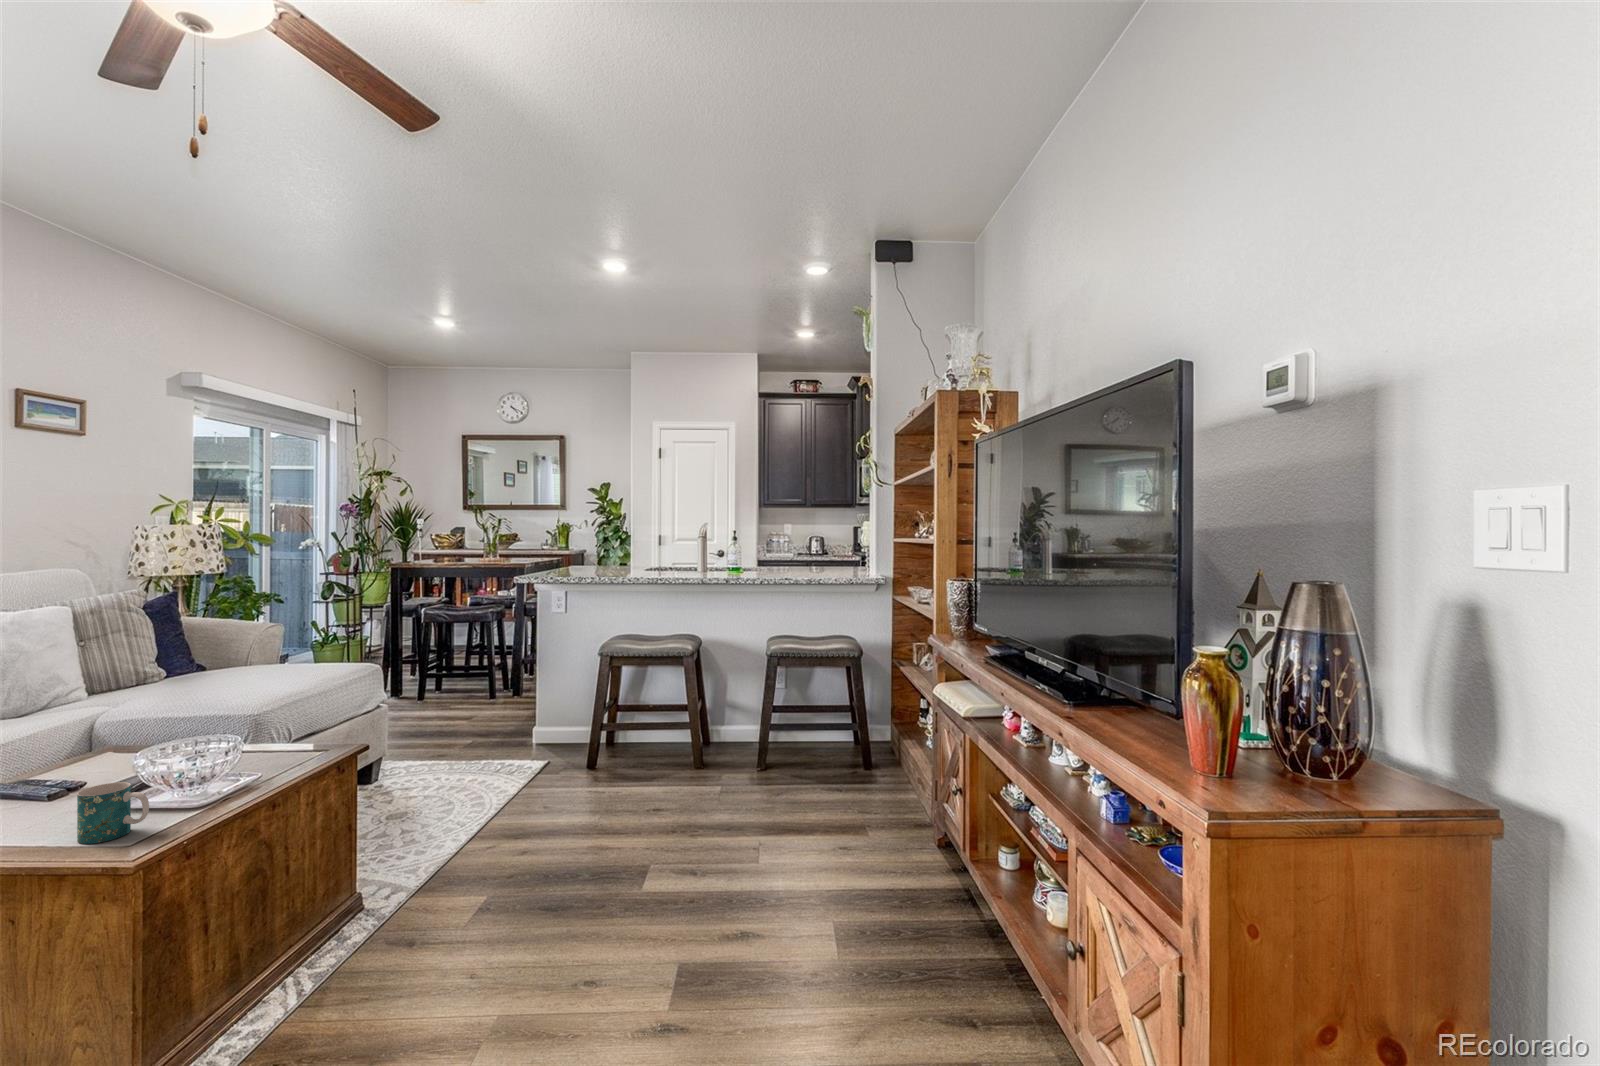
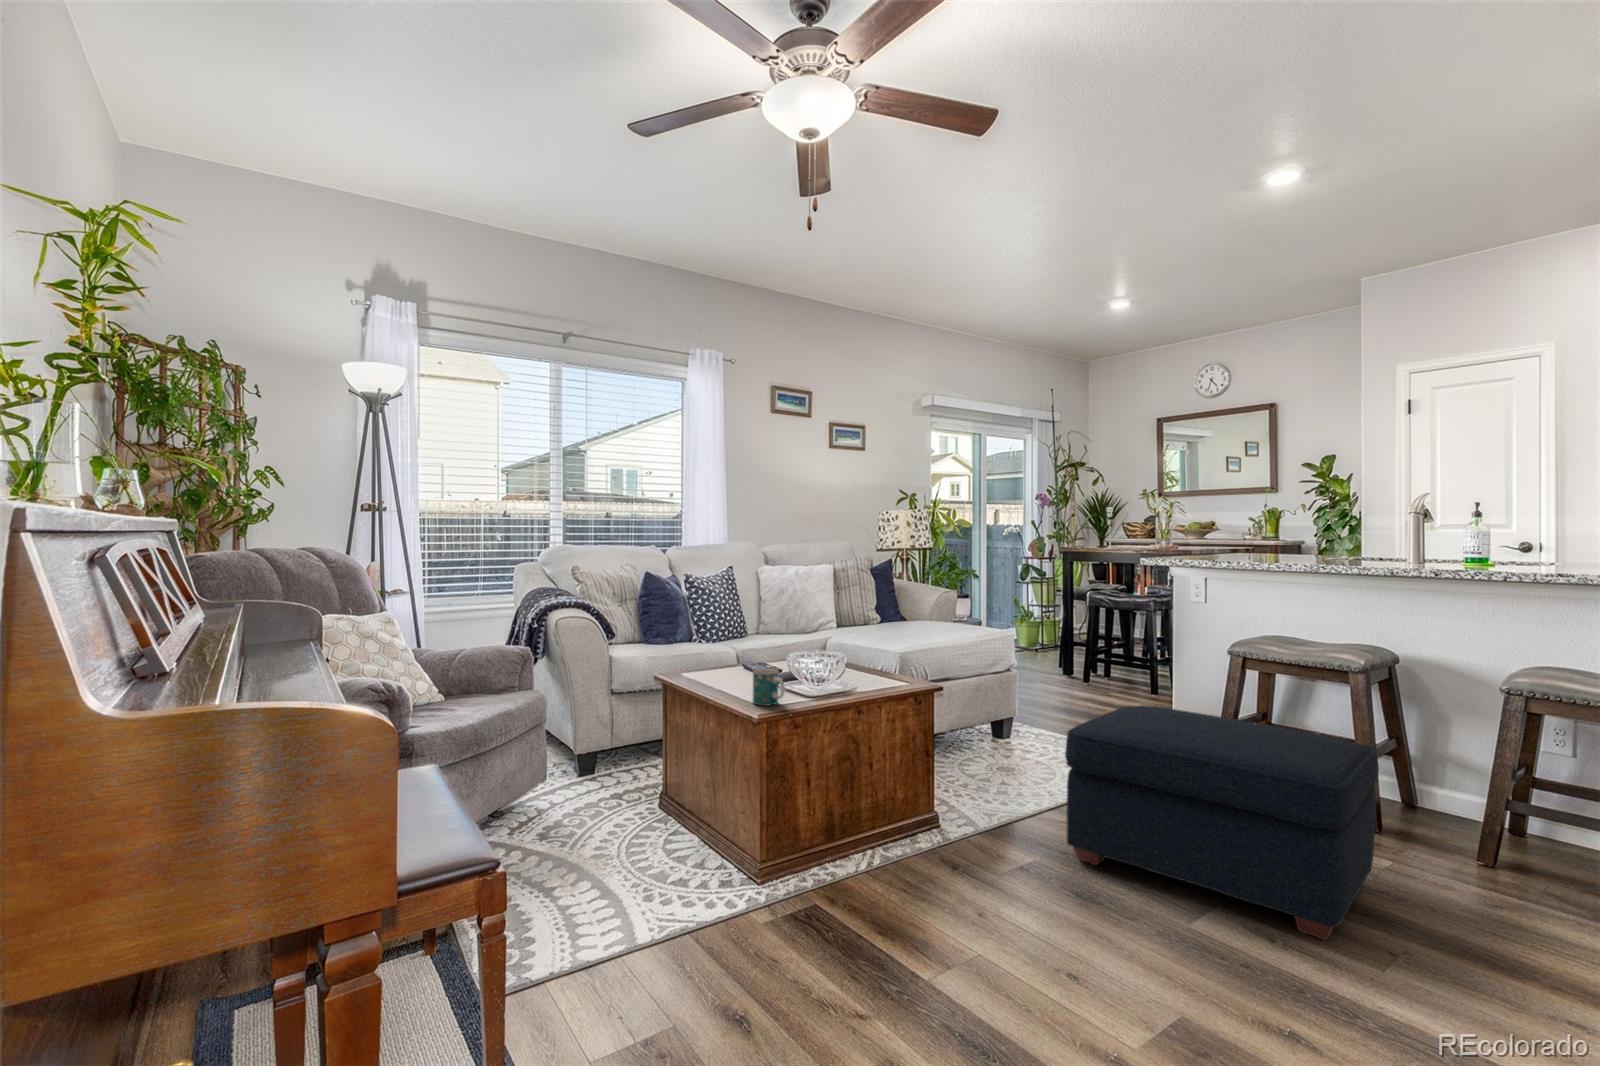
ottoman: none [517,710,746,881] -> present [1065,705,1379,939]

